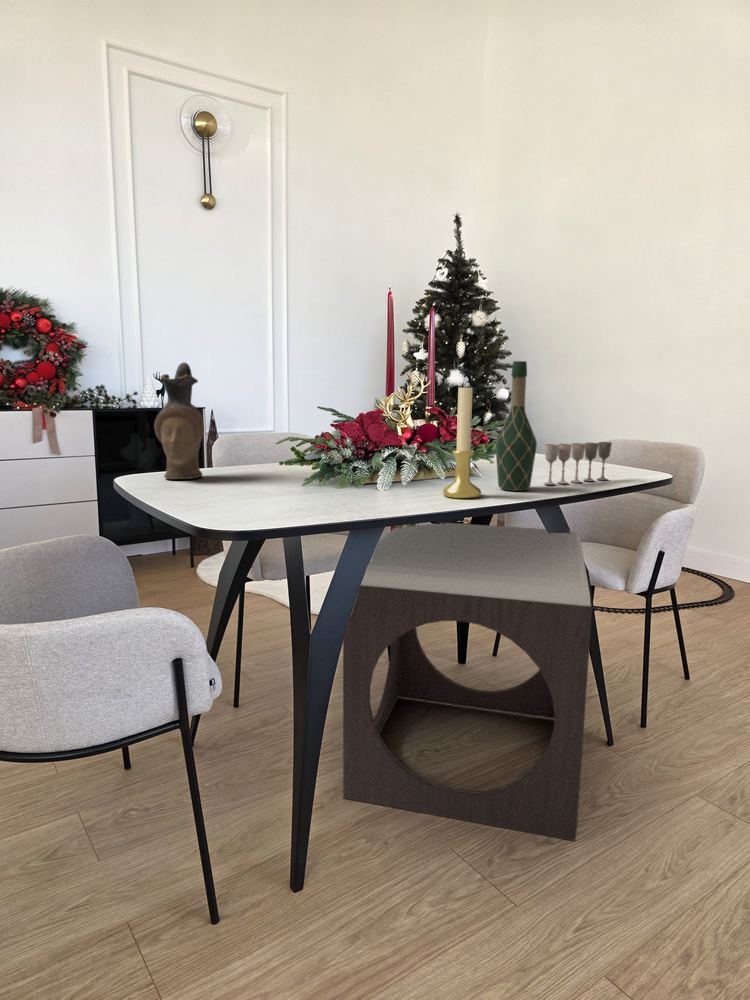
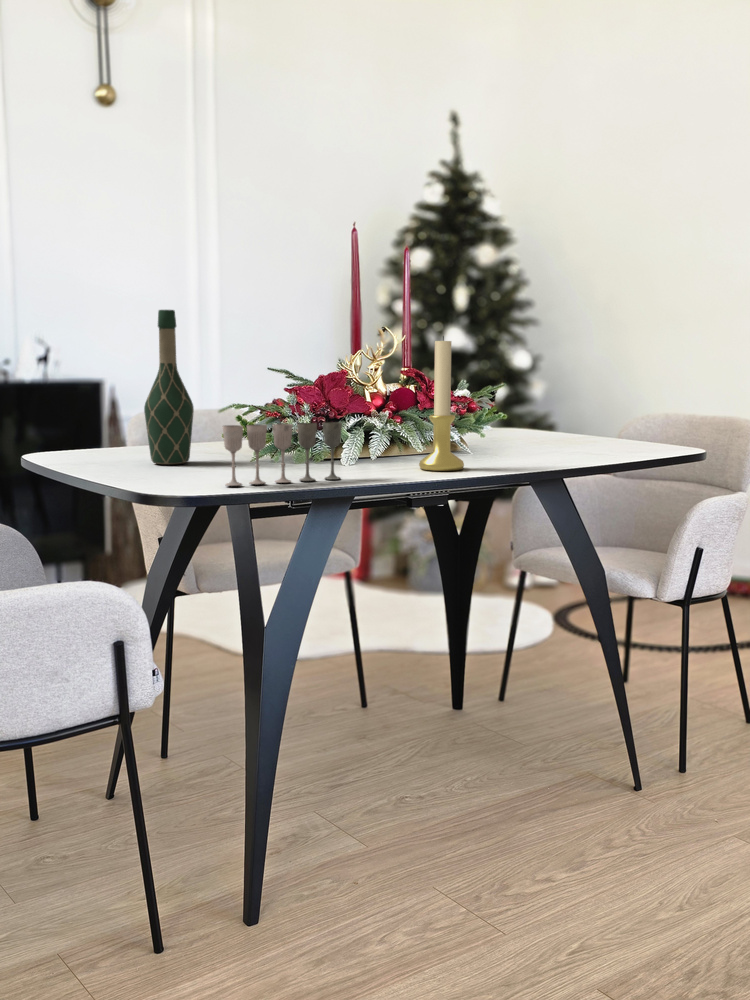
wine bottle: present [496,361,537,491] -> present [144,310,194,464]
ceramic pitcher: present [154,362,204,479] -> none [68,314,128,456]
wine glass: present [544,442,612,485] -> present [223,422,342,486]
footstool: present [343,523,592,841] -> none [301,512,598,878]

